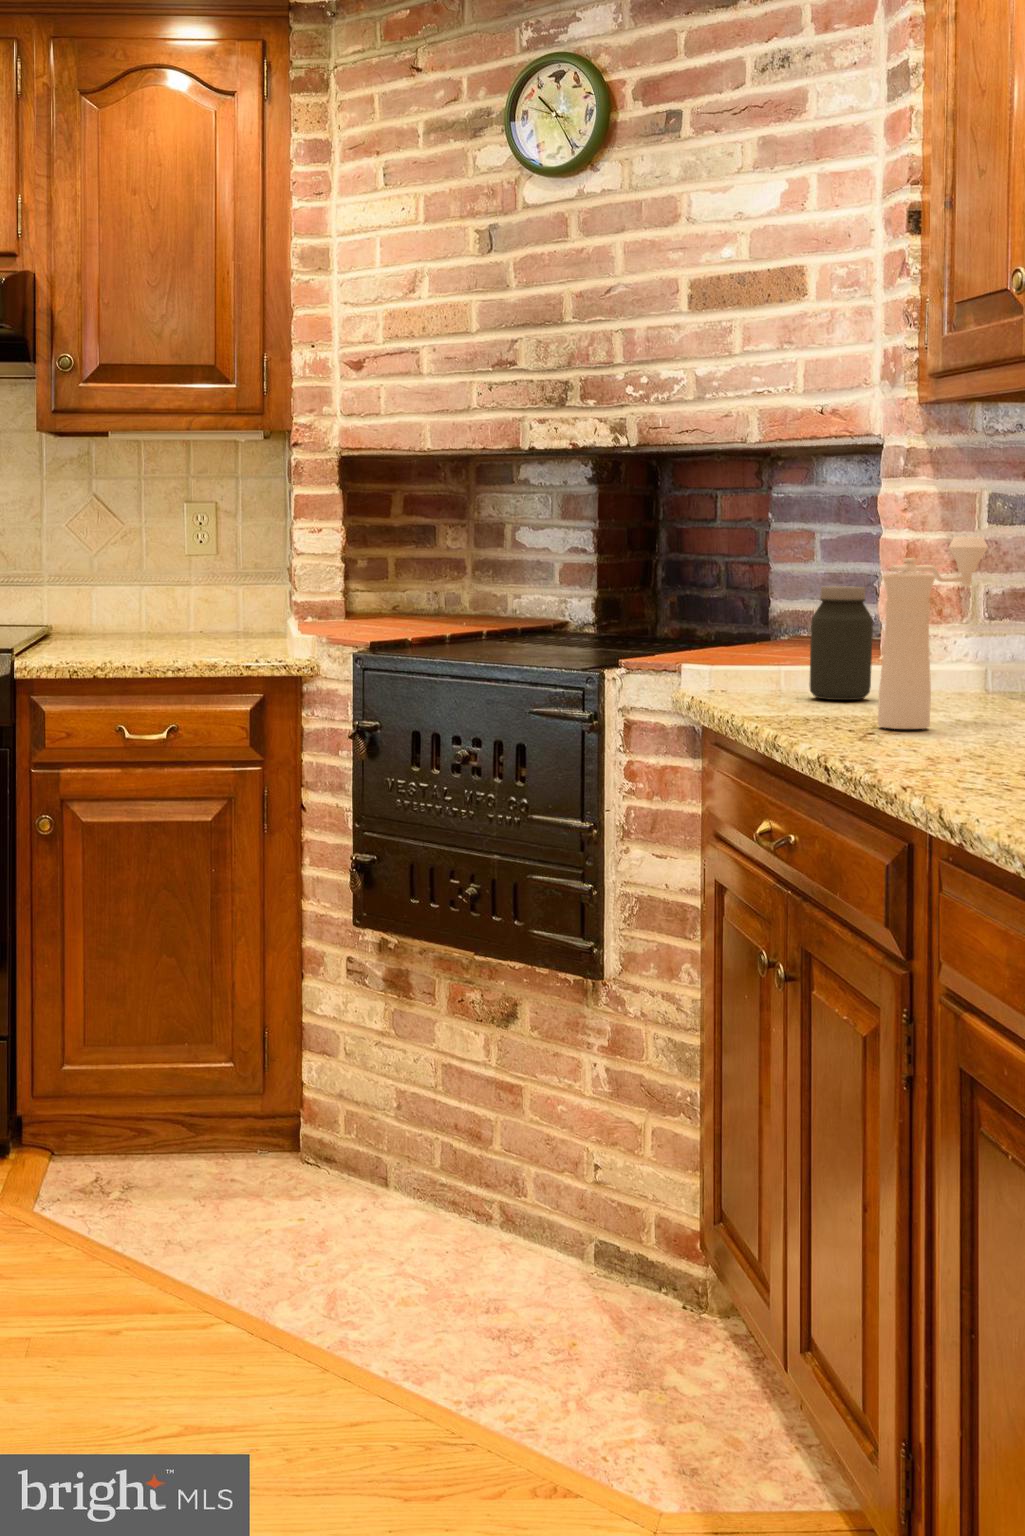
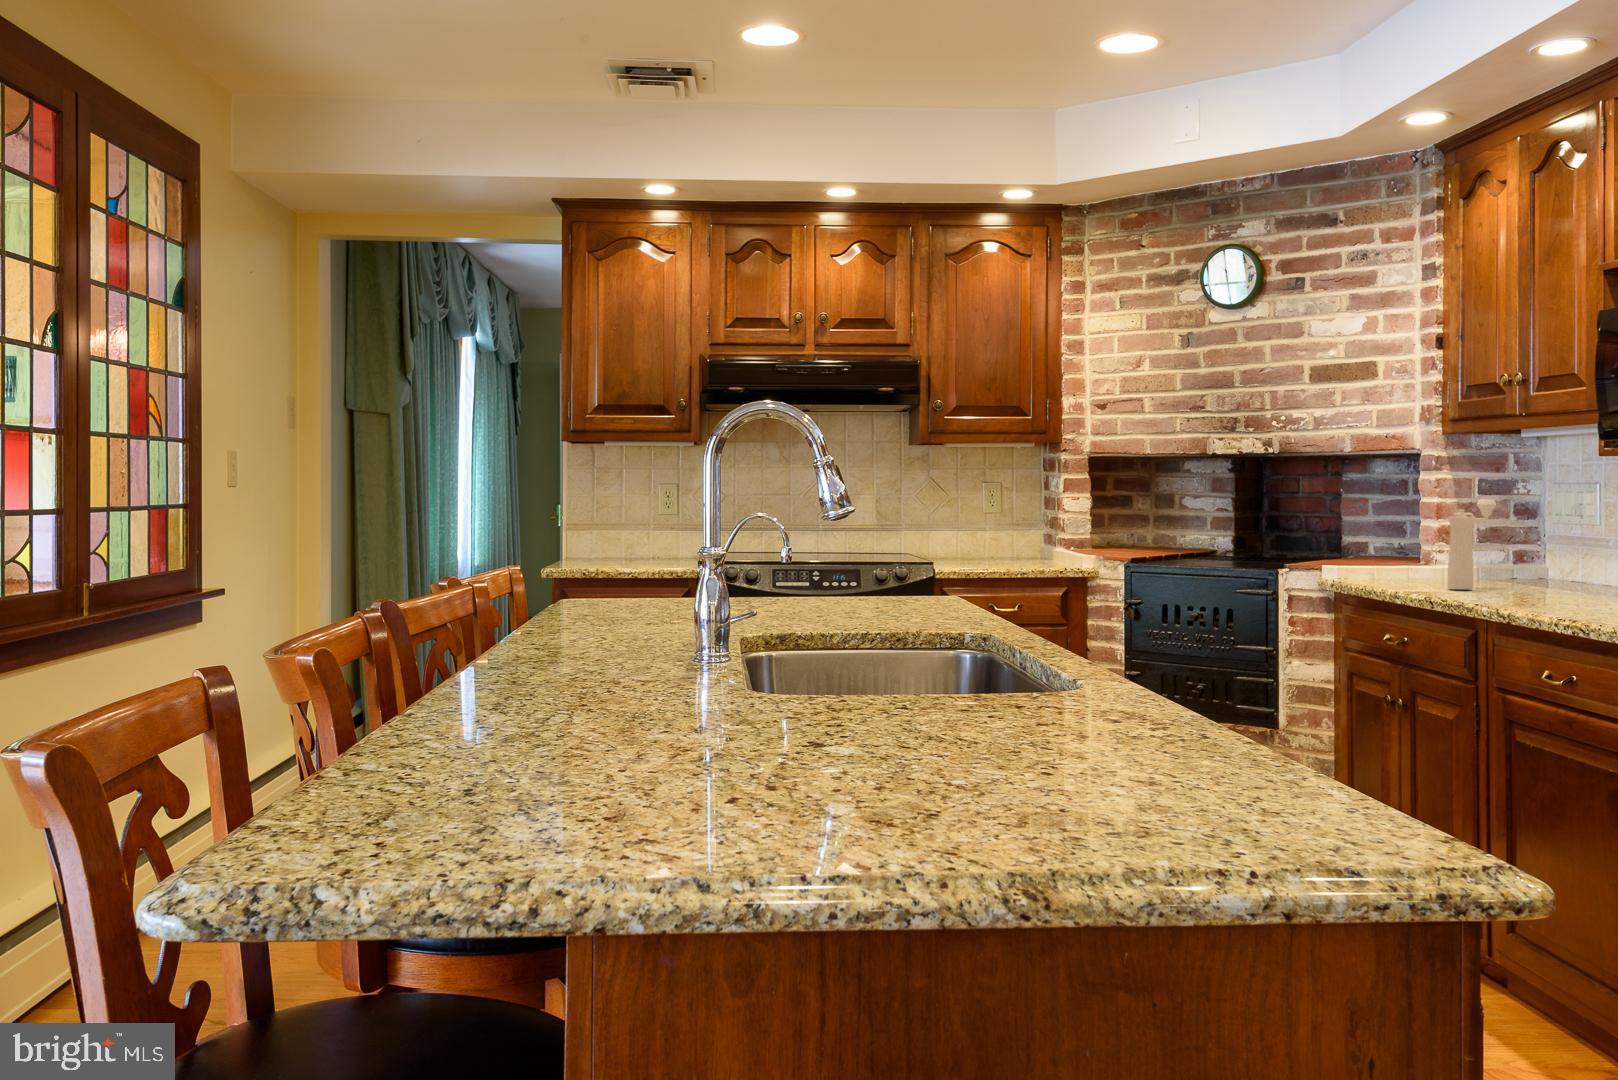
jar: present [810,586,873,700] -> none [1395,524,1428,581]

